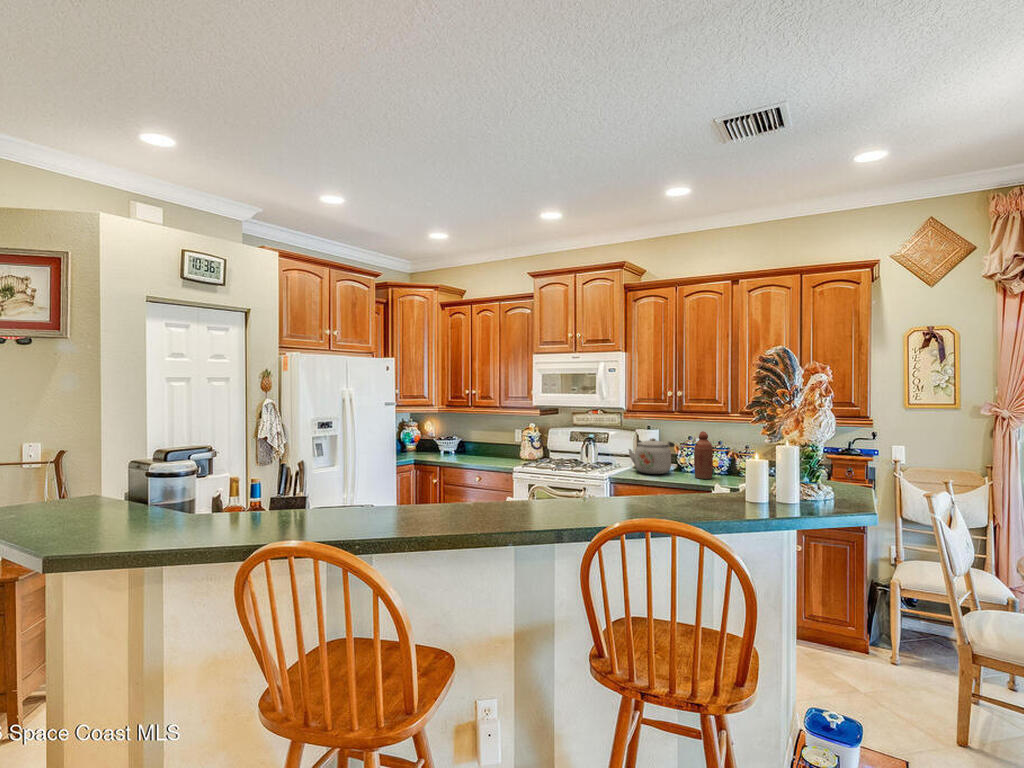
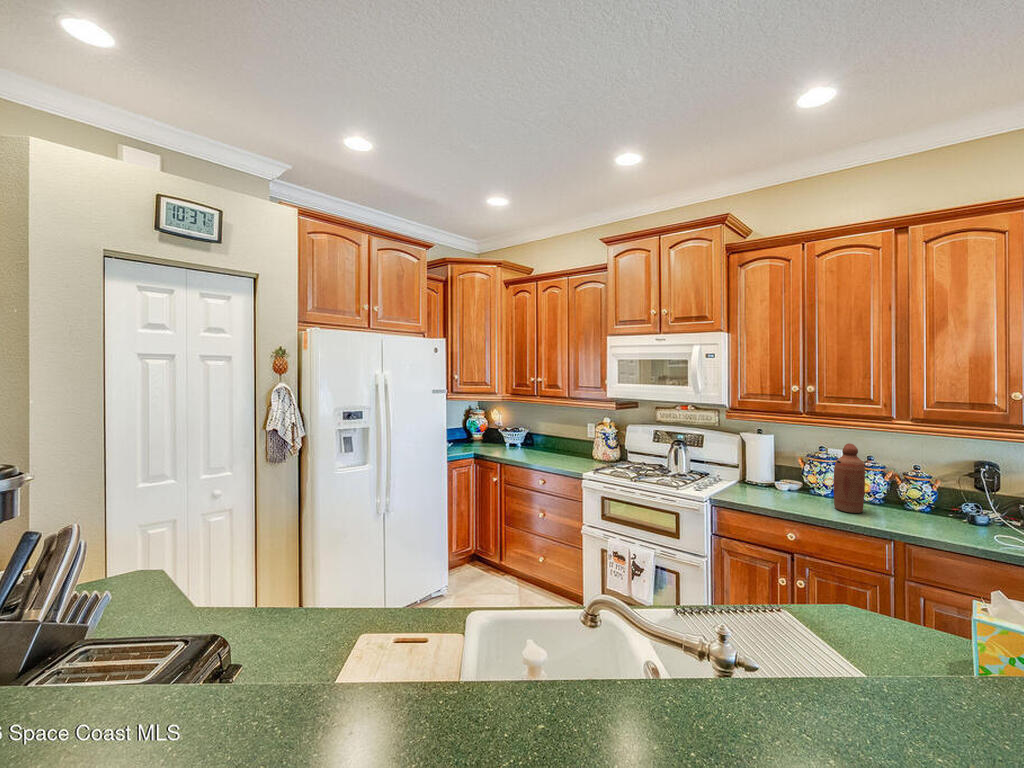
kettle: present [629,438,675,474] -> none [731,448,800,499]

